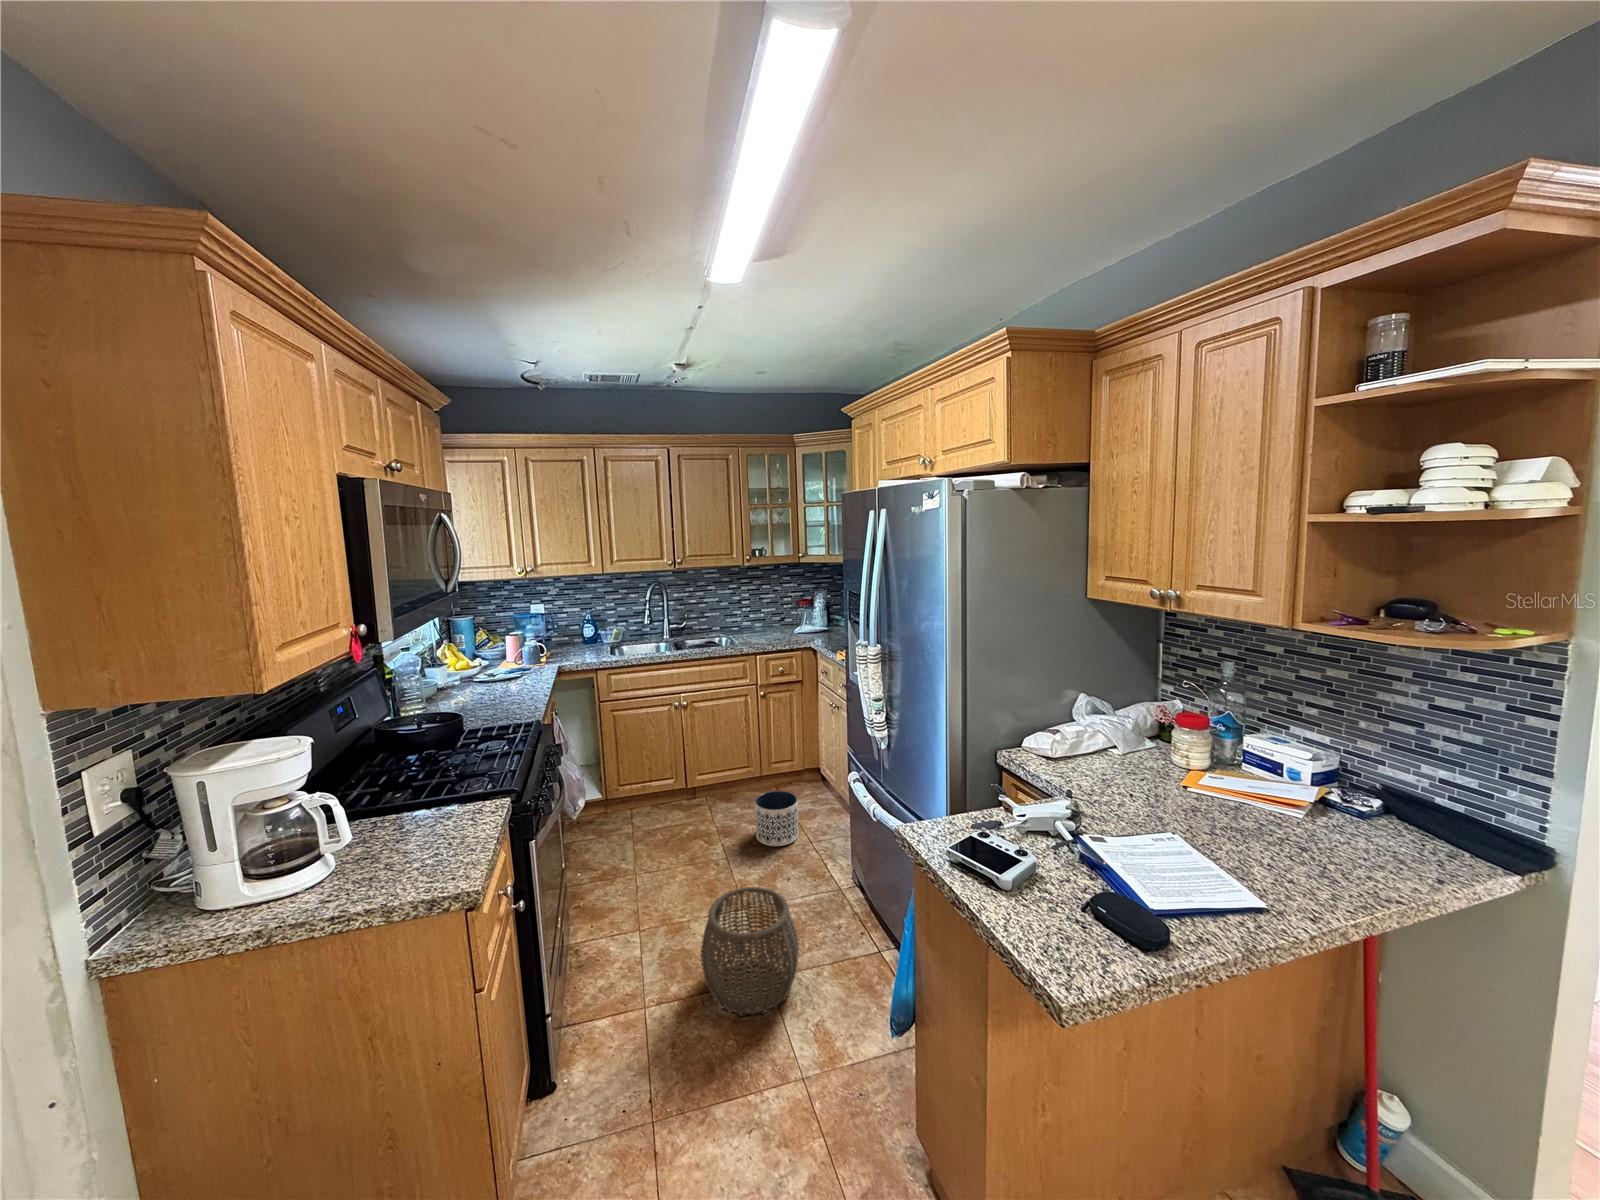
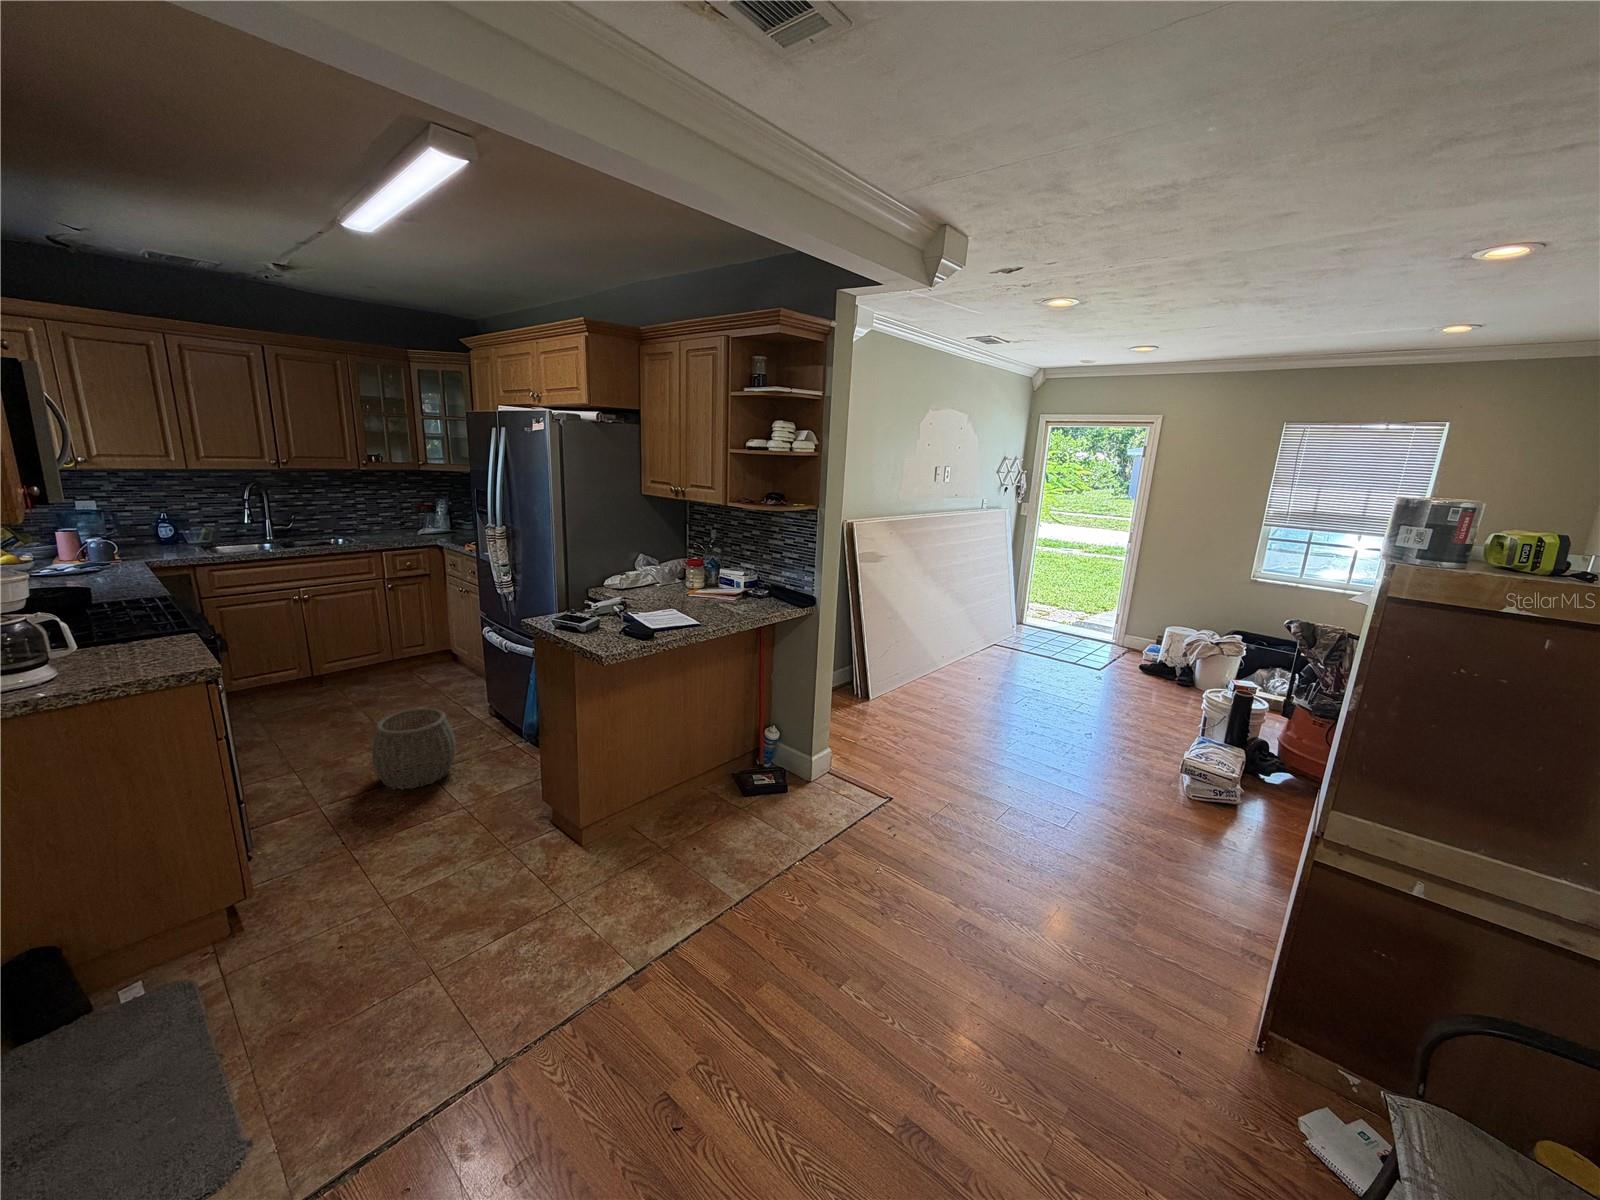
planter: present [755,791,798,846] -> none [398,662,443,704]

